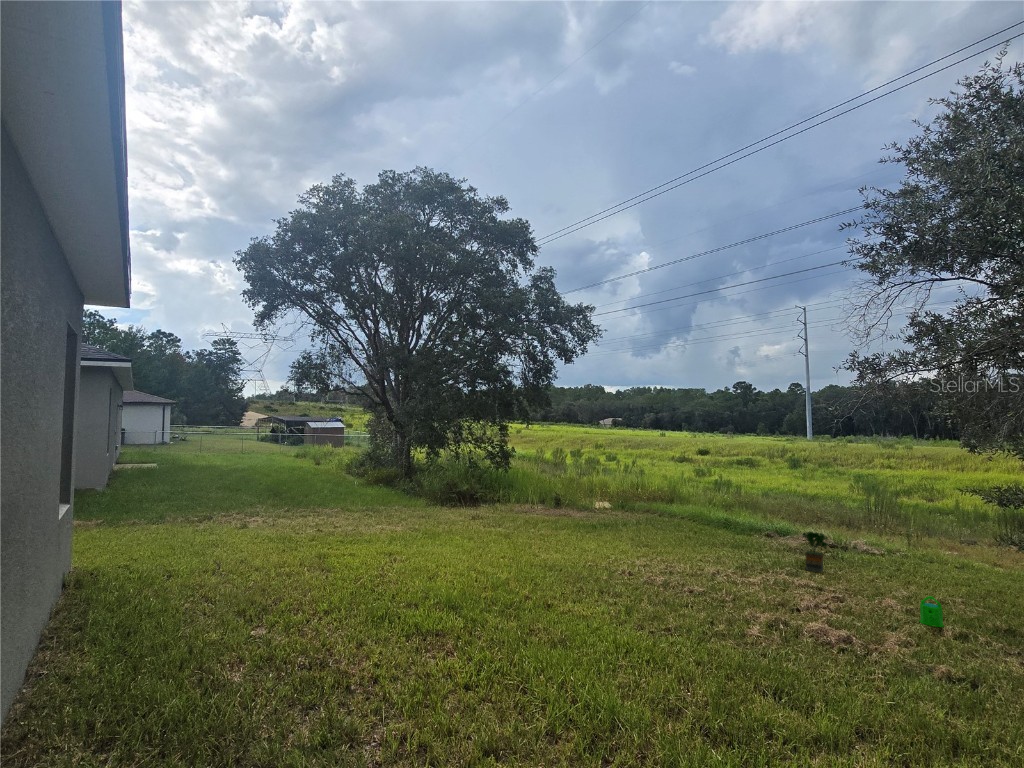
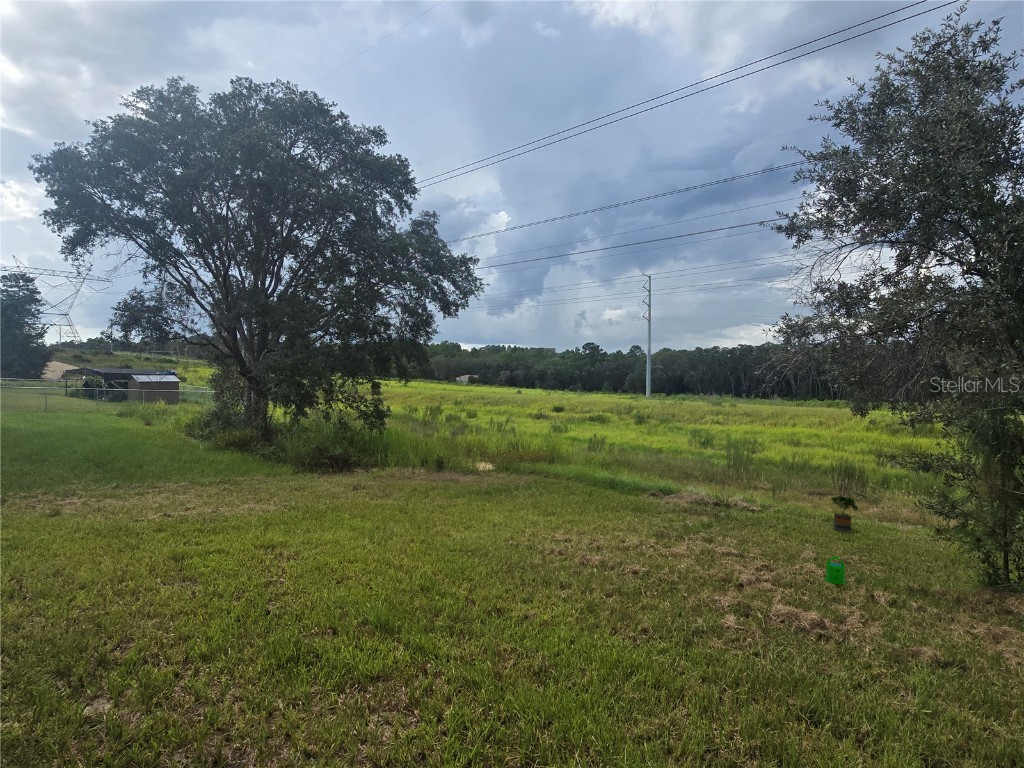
potted tree: present [802,532,828,573] -> present [831,496,858,533]

